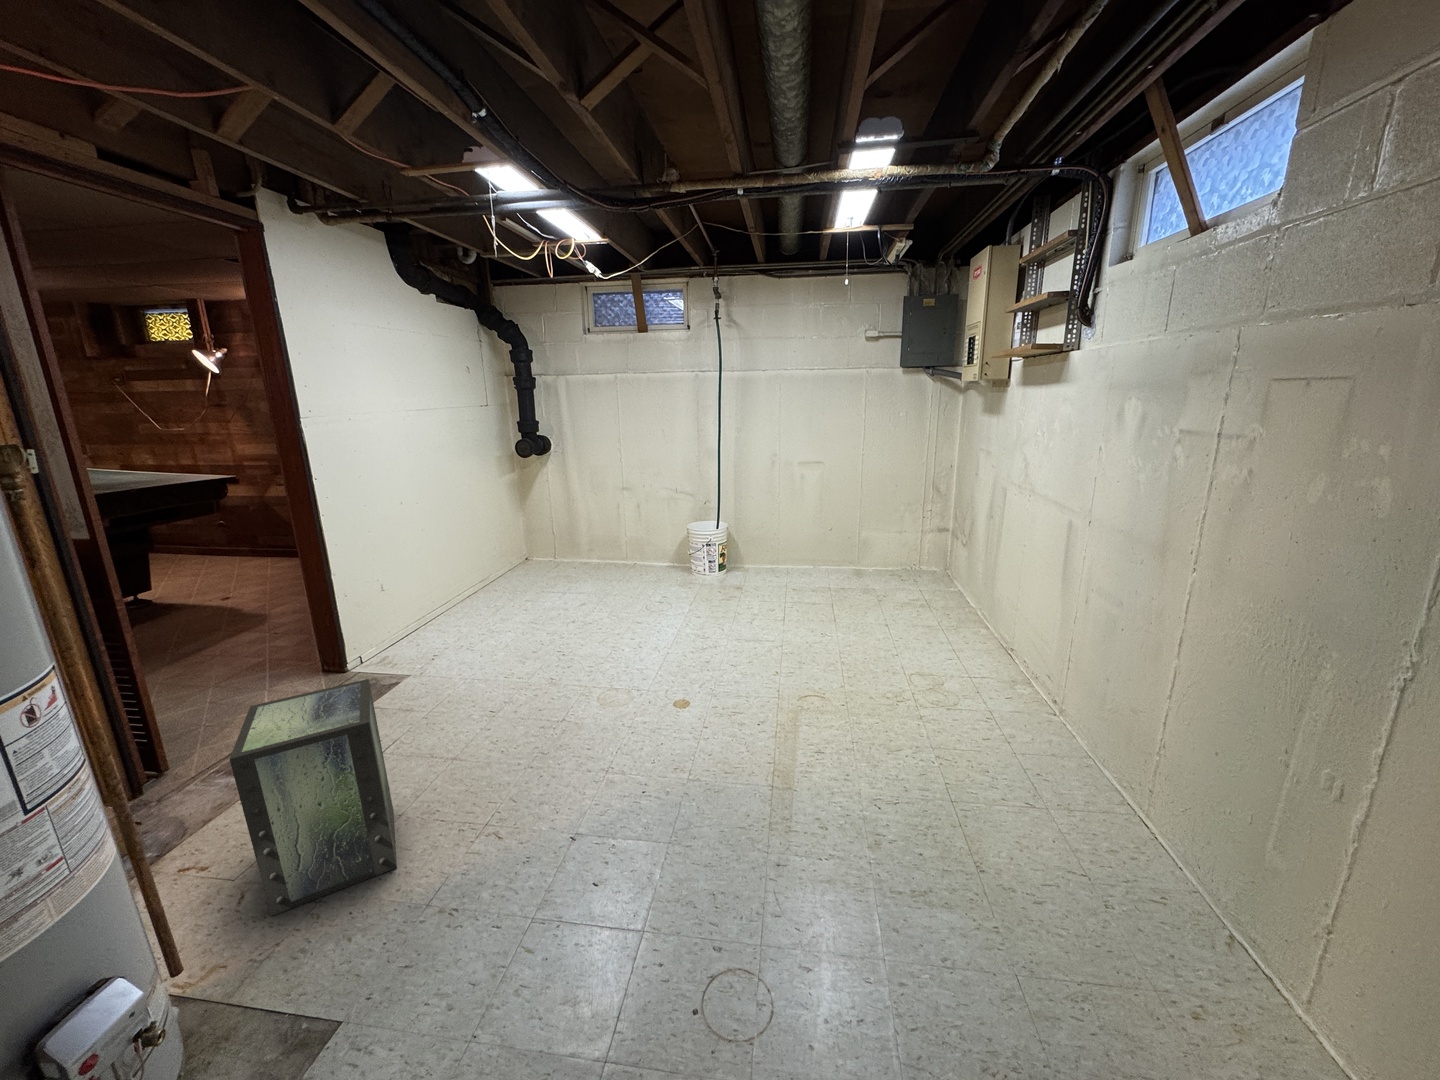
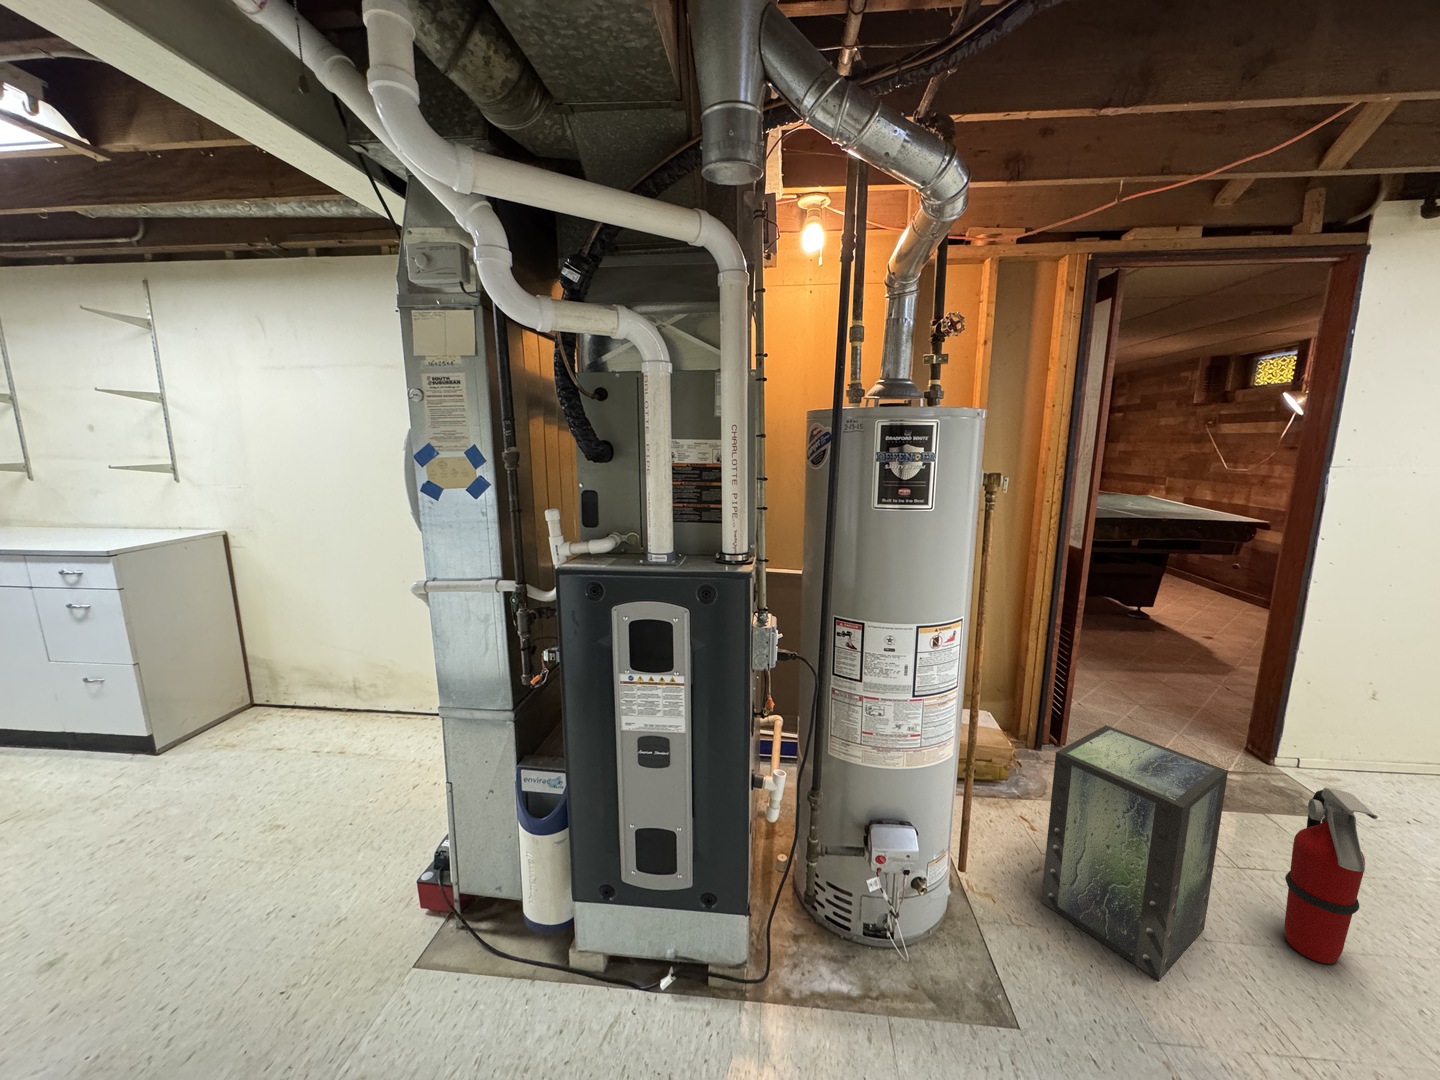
fire extinguisher: none [411,650,459,772] -> present [1284,788,1378,964]

